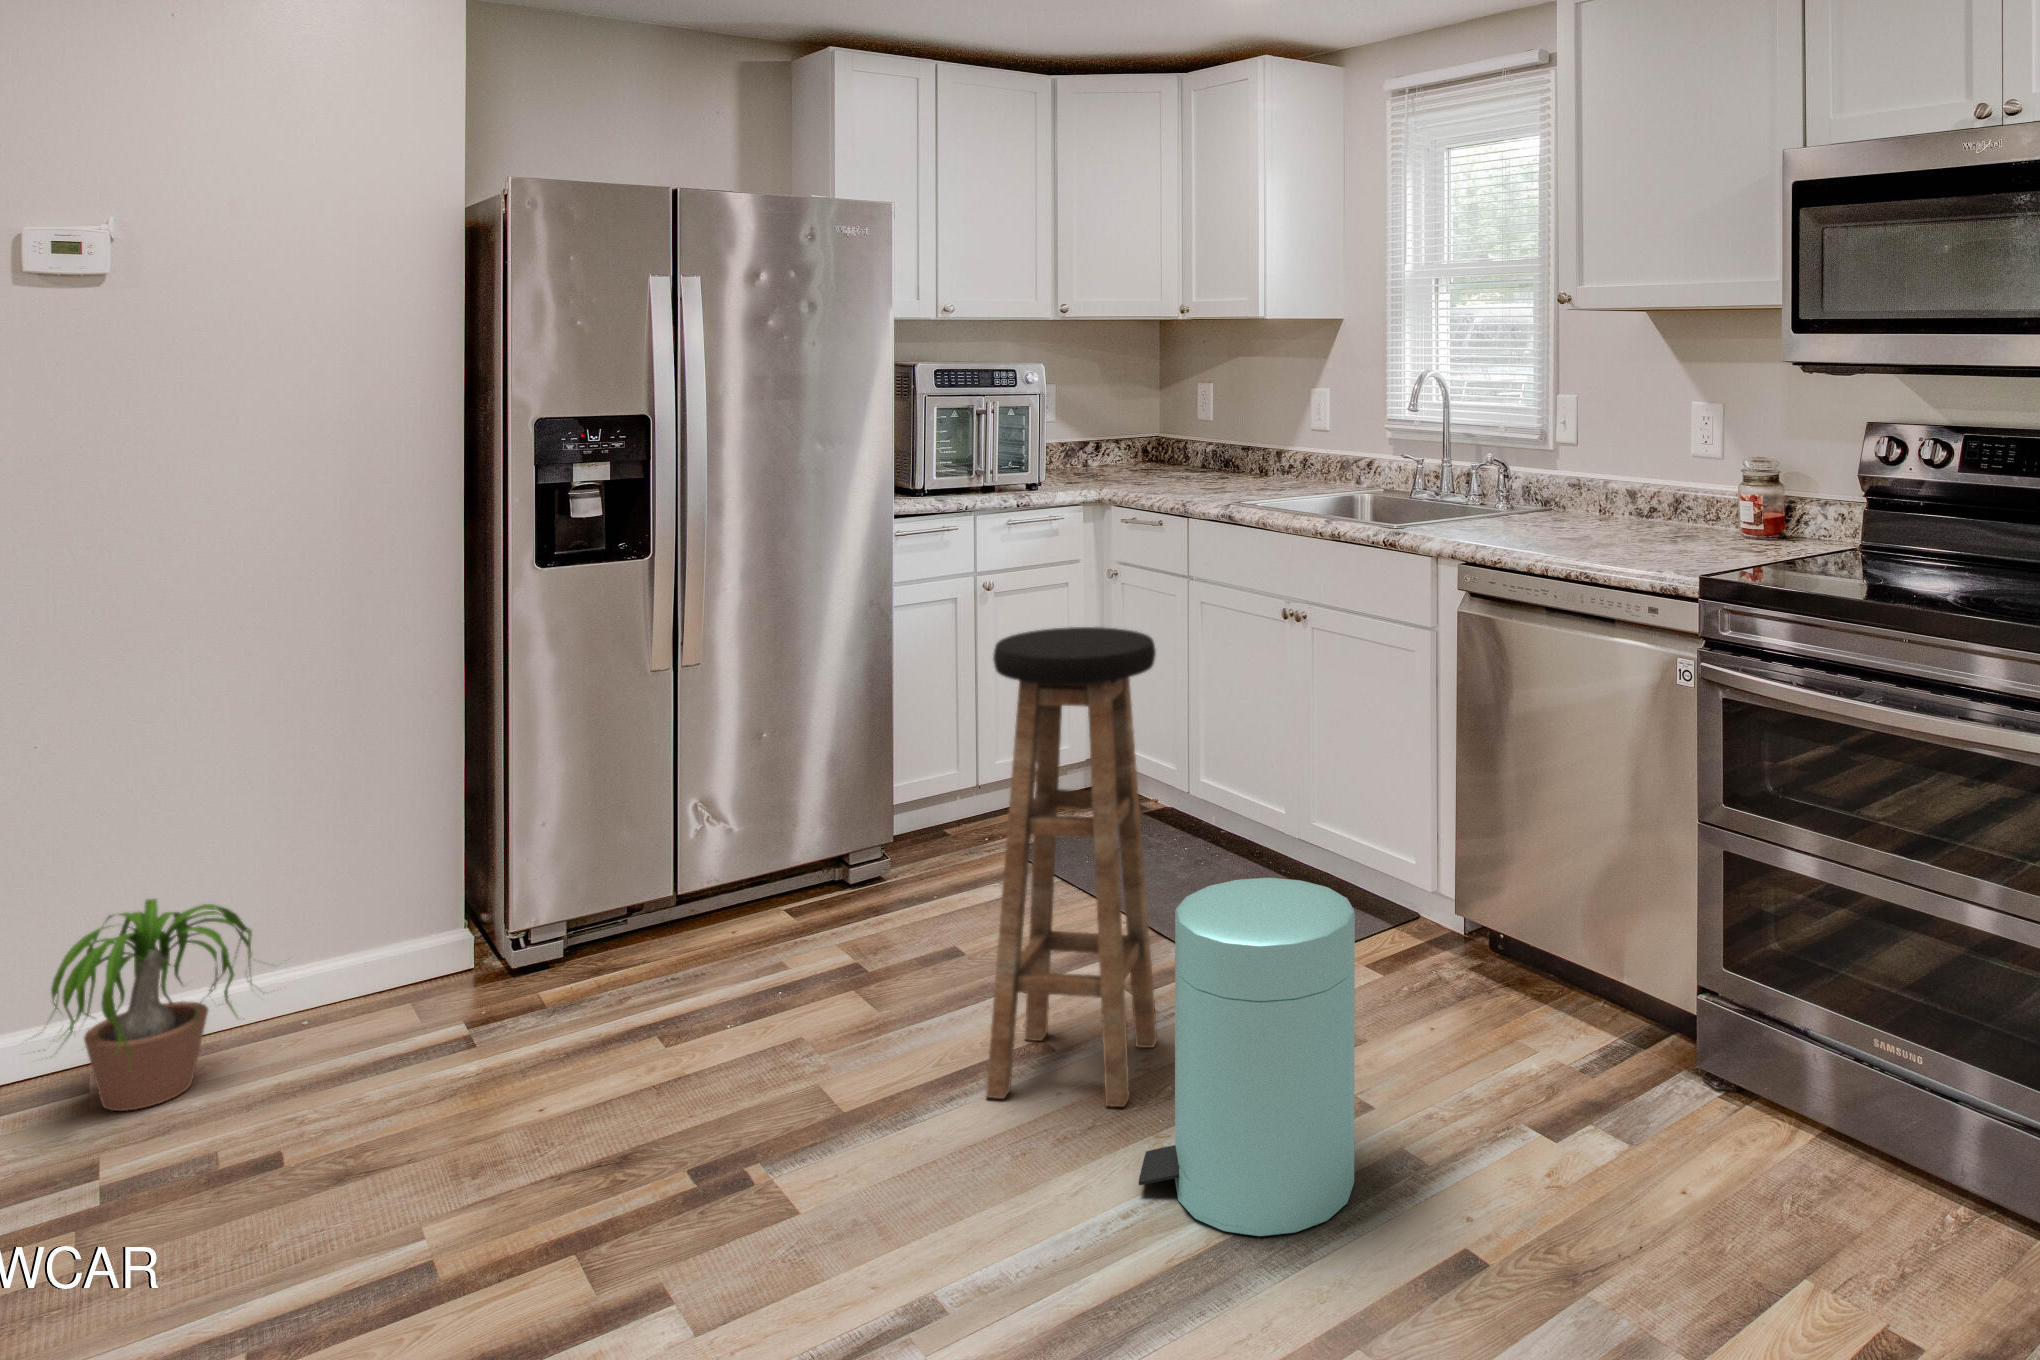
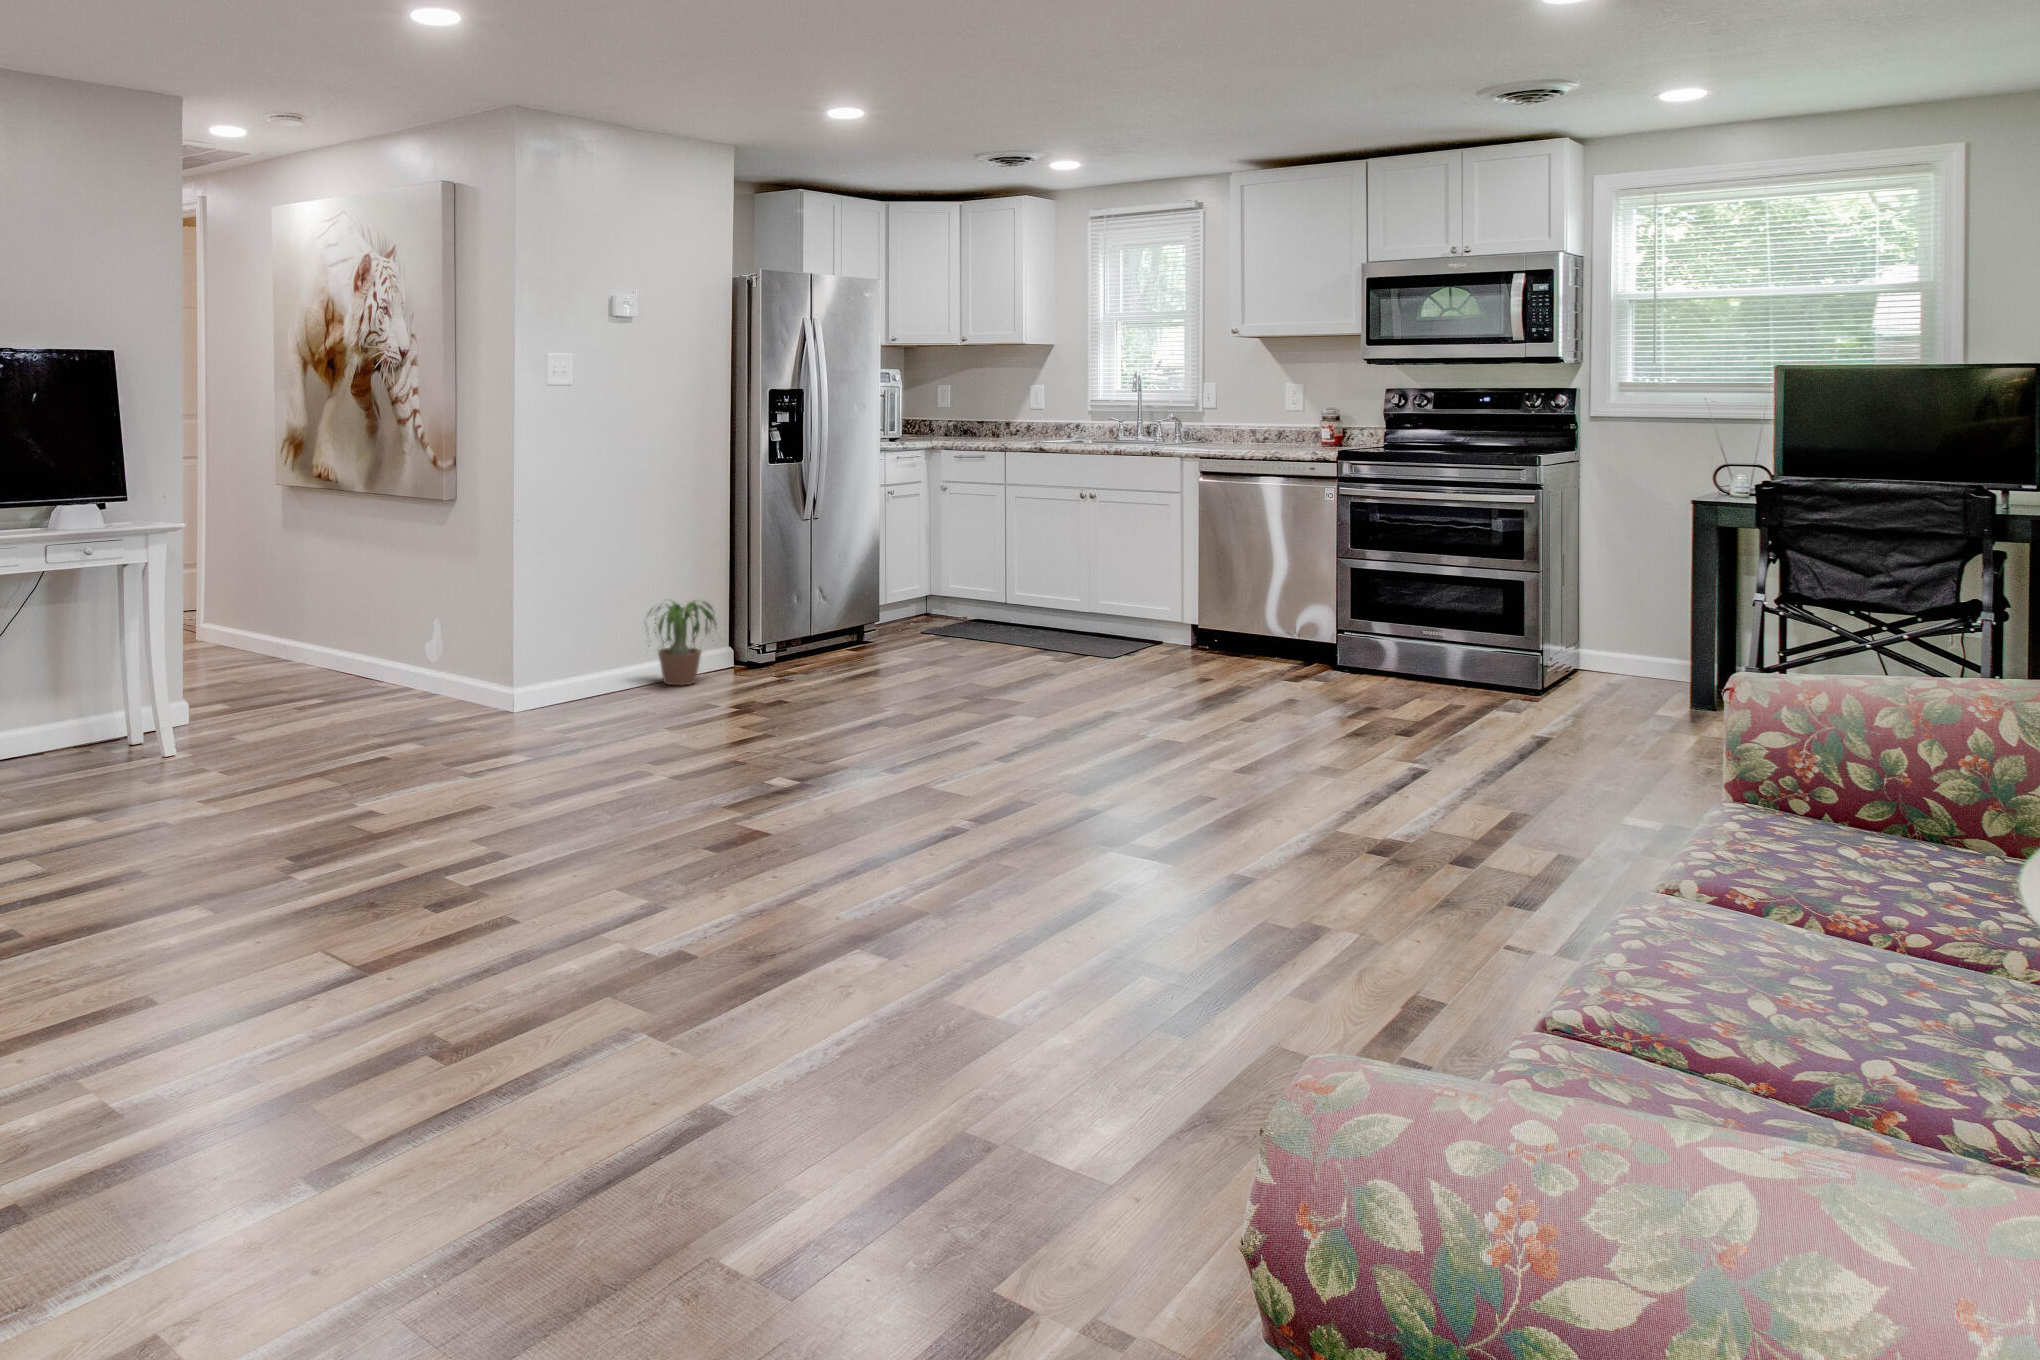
bar stool: present [986,627,1157,1107] -> none [1036,478,1110,675]
trash can: present [1139,878,1355,1236] -> none [1140,570,1231,693]

